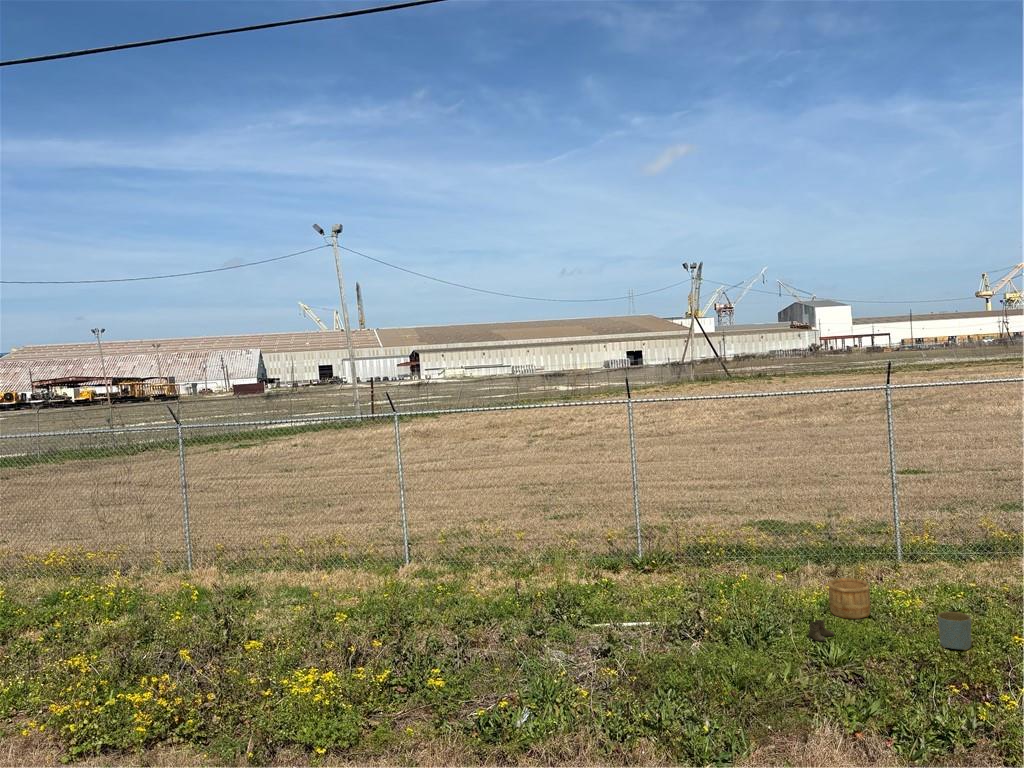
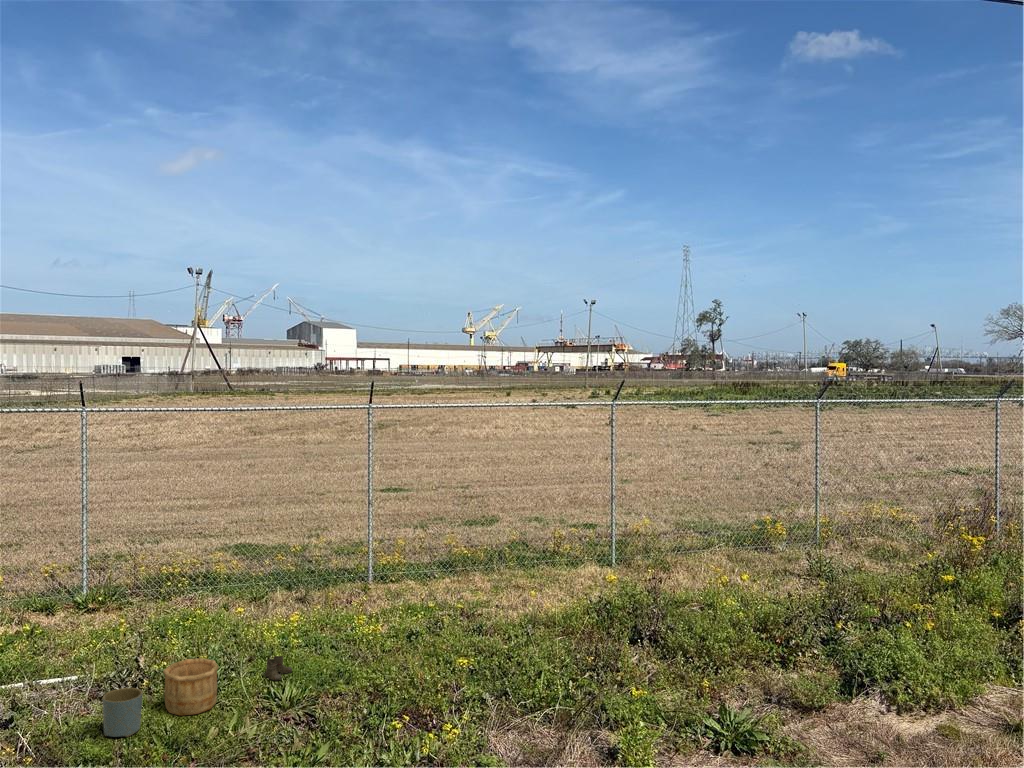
wooden bucket: present [827,578,870,619] -> present [163,658,219,716]
planter: present [938,612,971,650] -> present [103,688,143,737]

